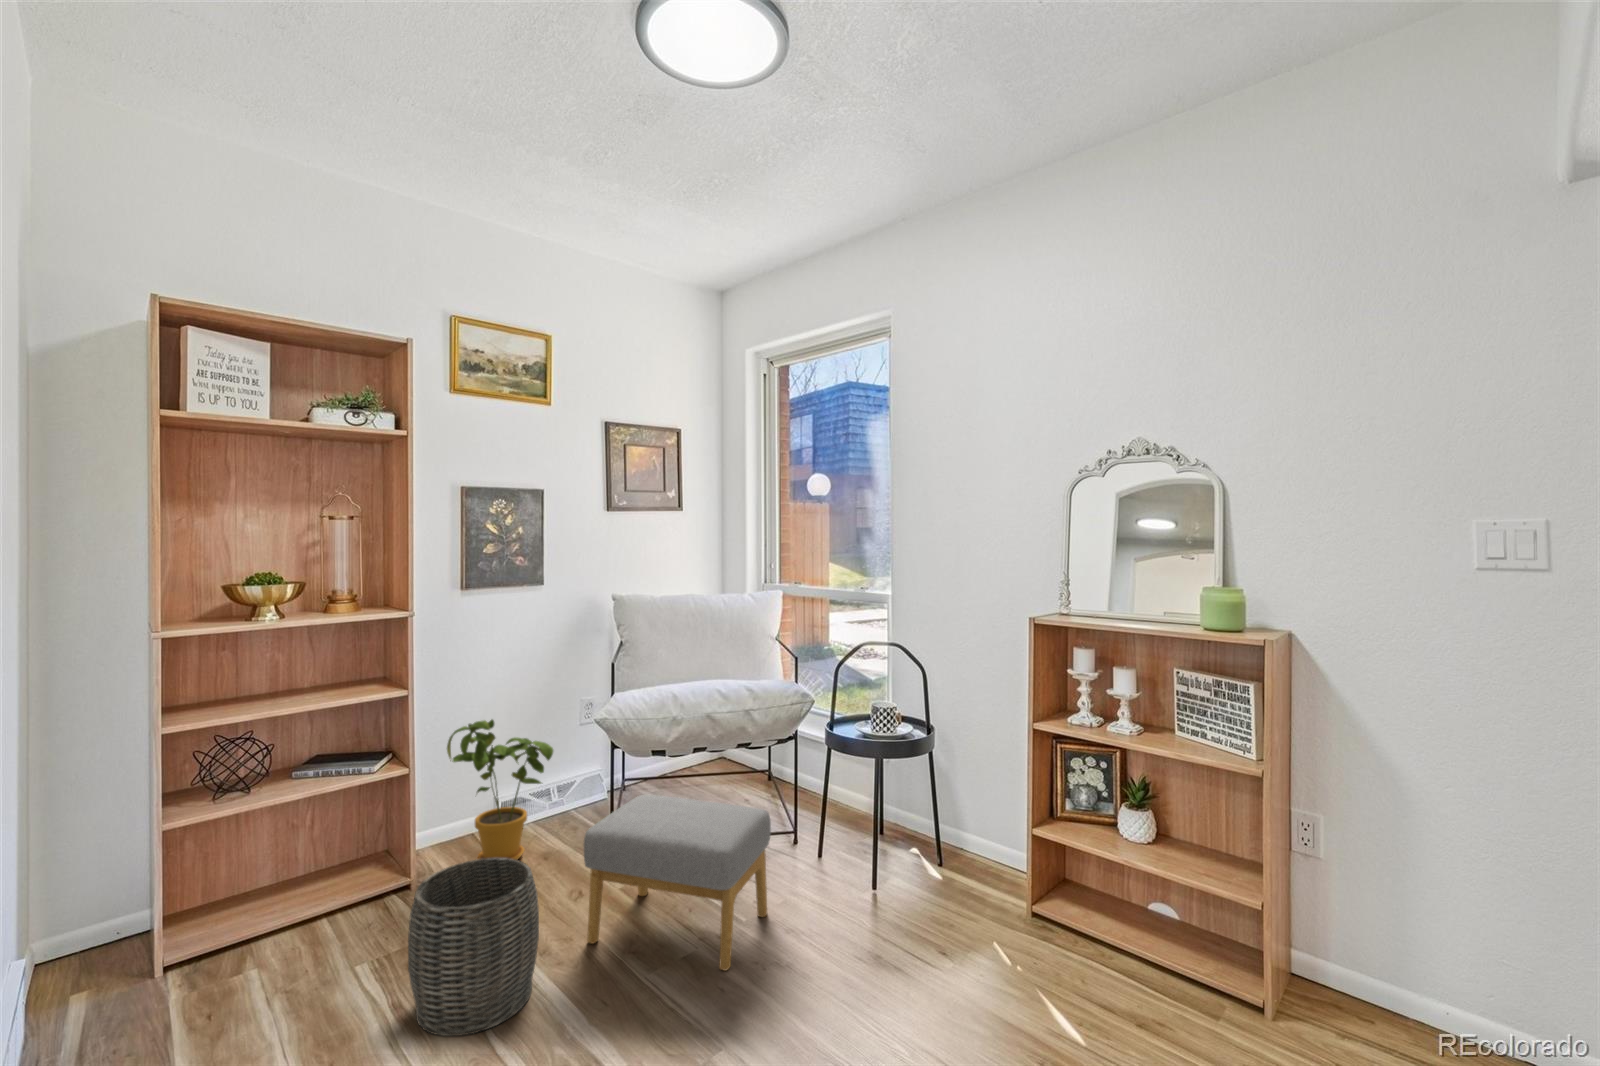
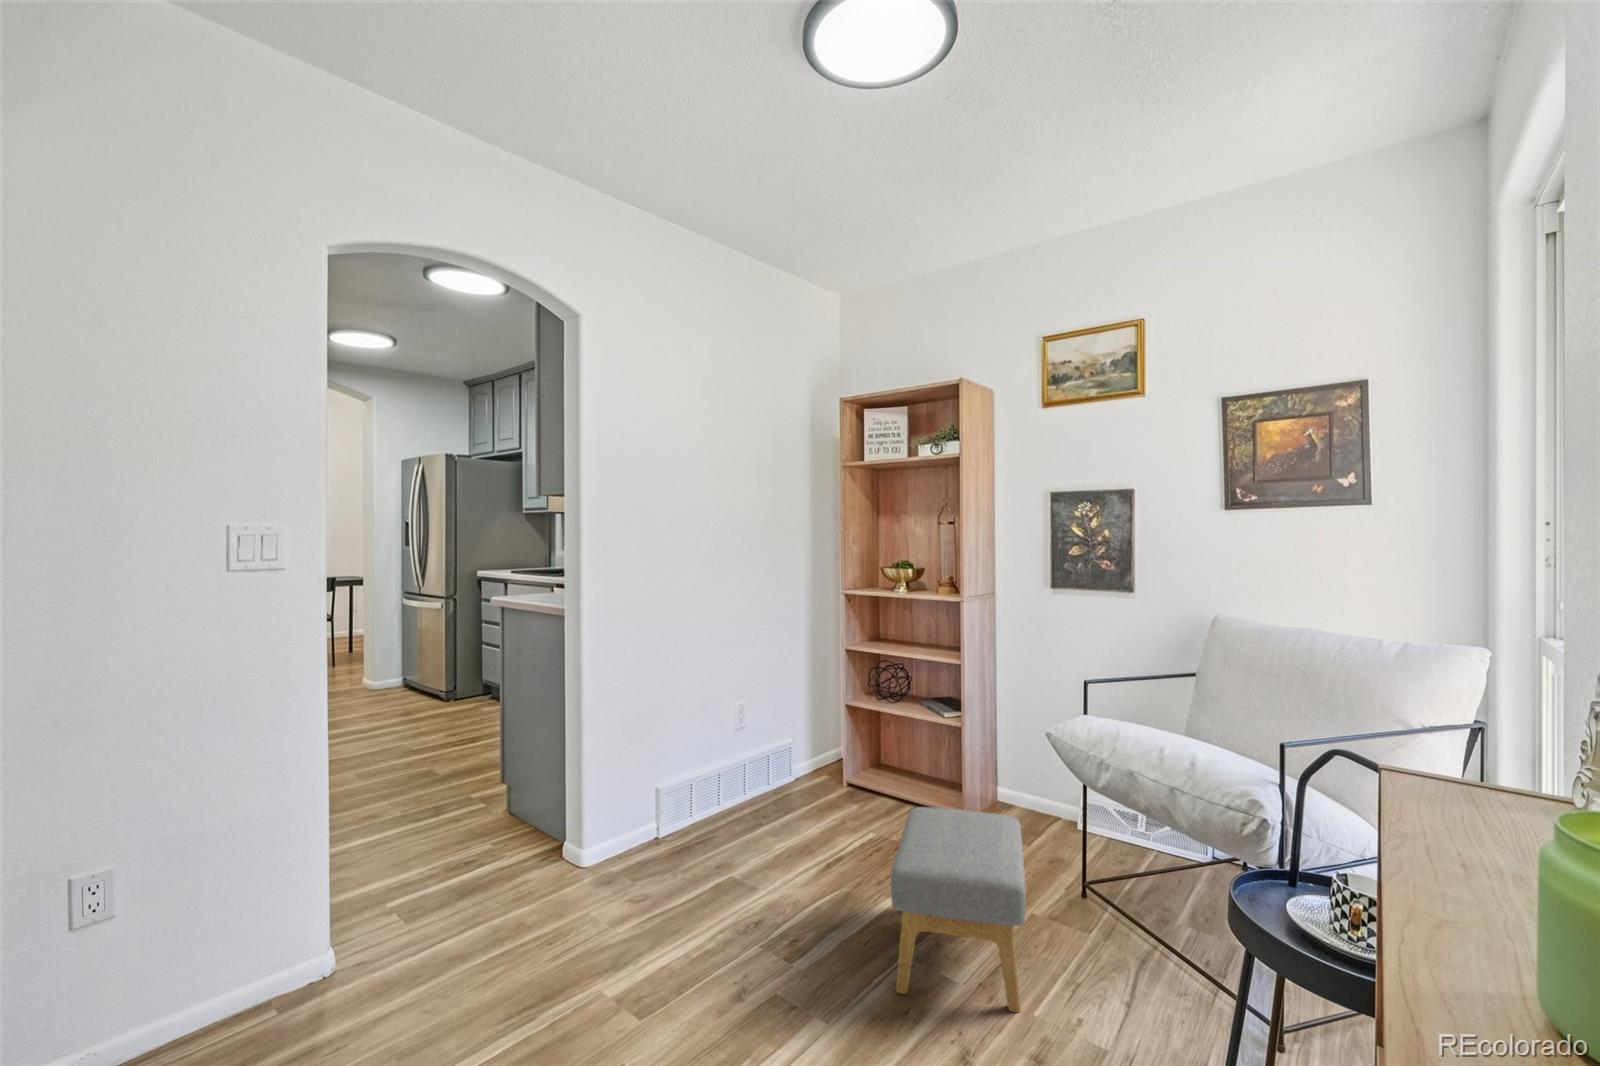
house plant: present [447,720,553,860] -> none [974,700,1063,845]
woven basket: present [408,858,539,1036] -> none [788,779,876,899]

